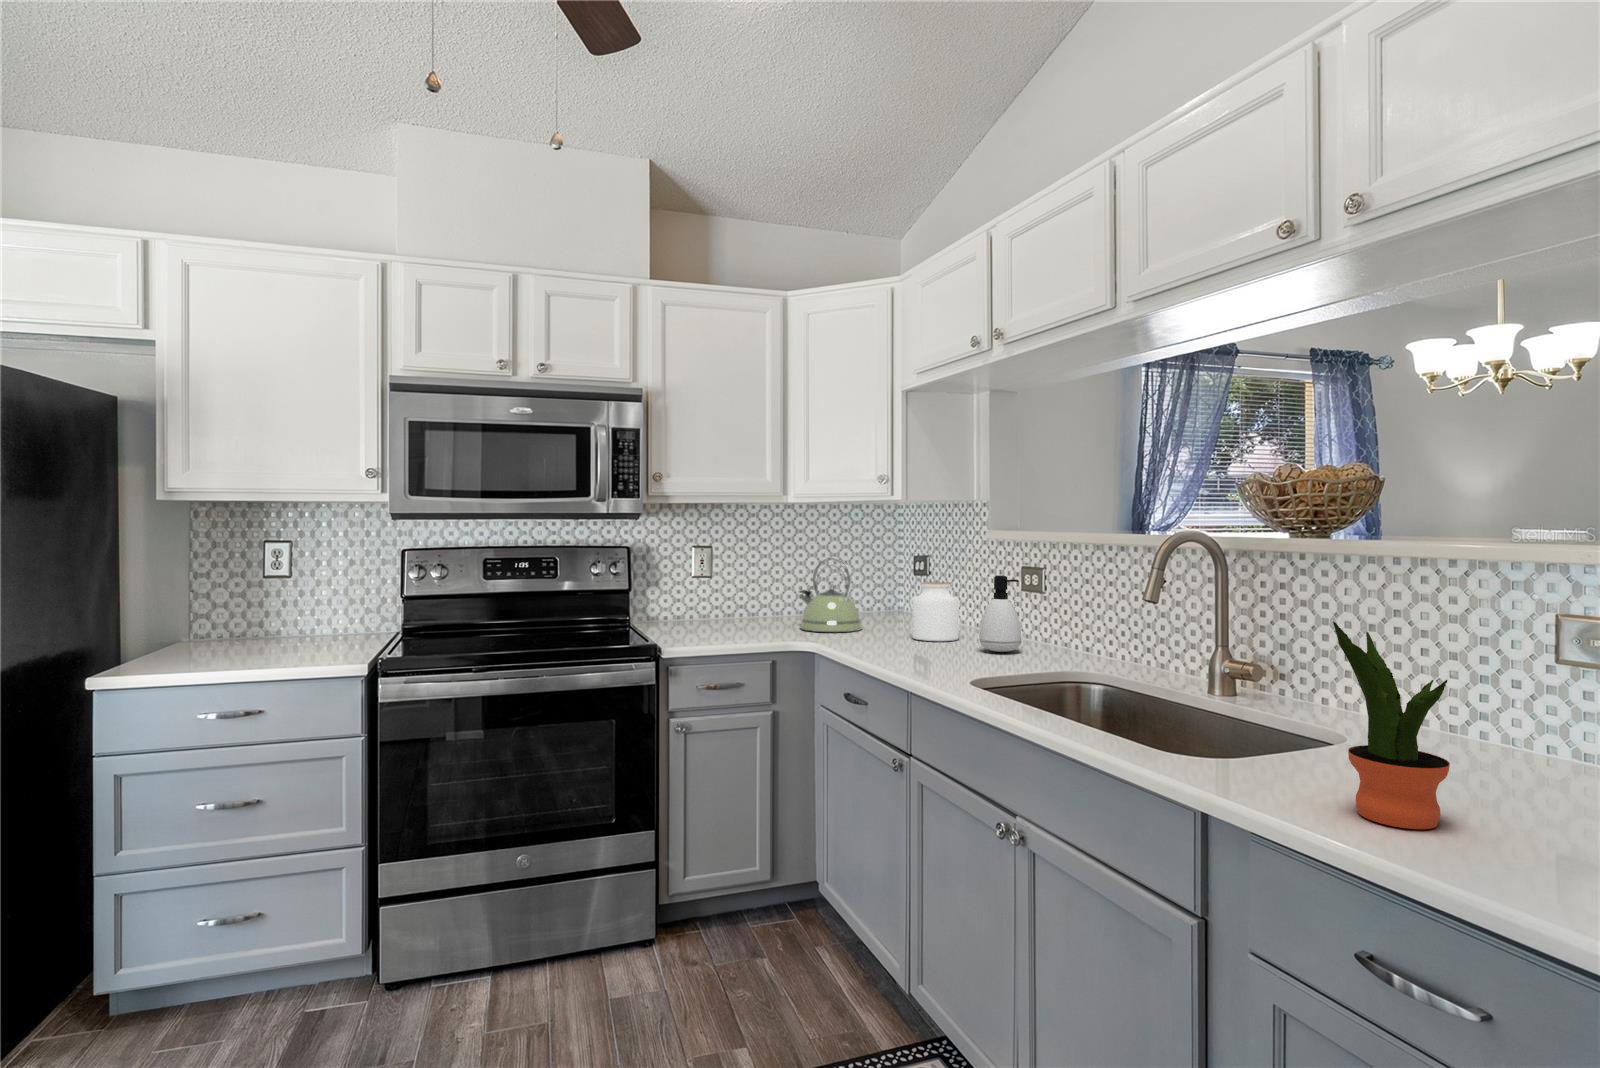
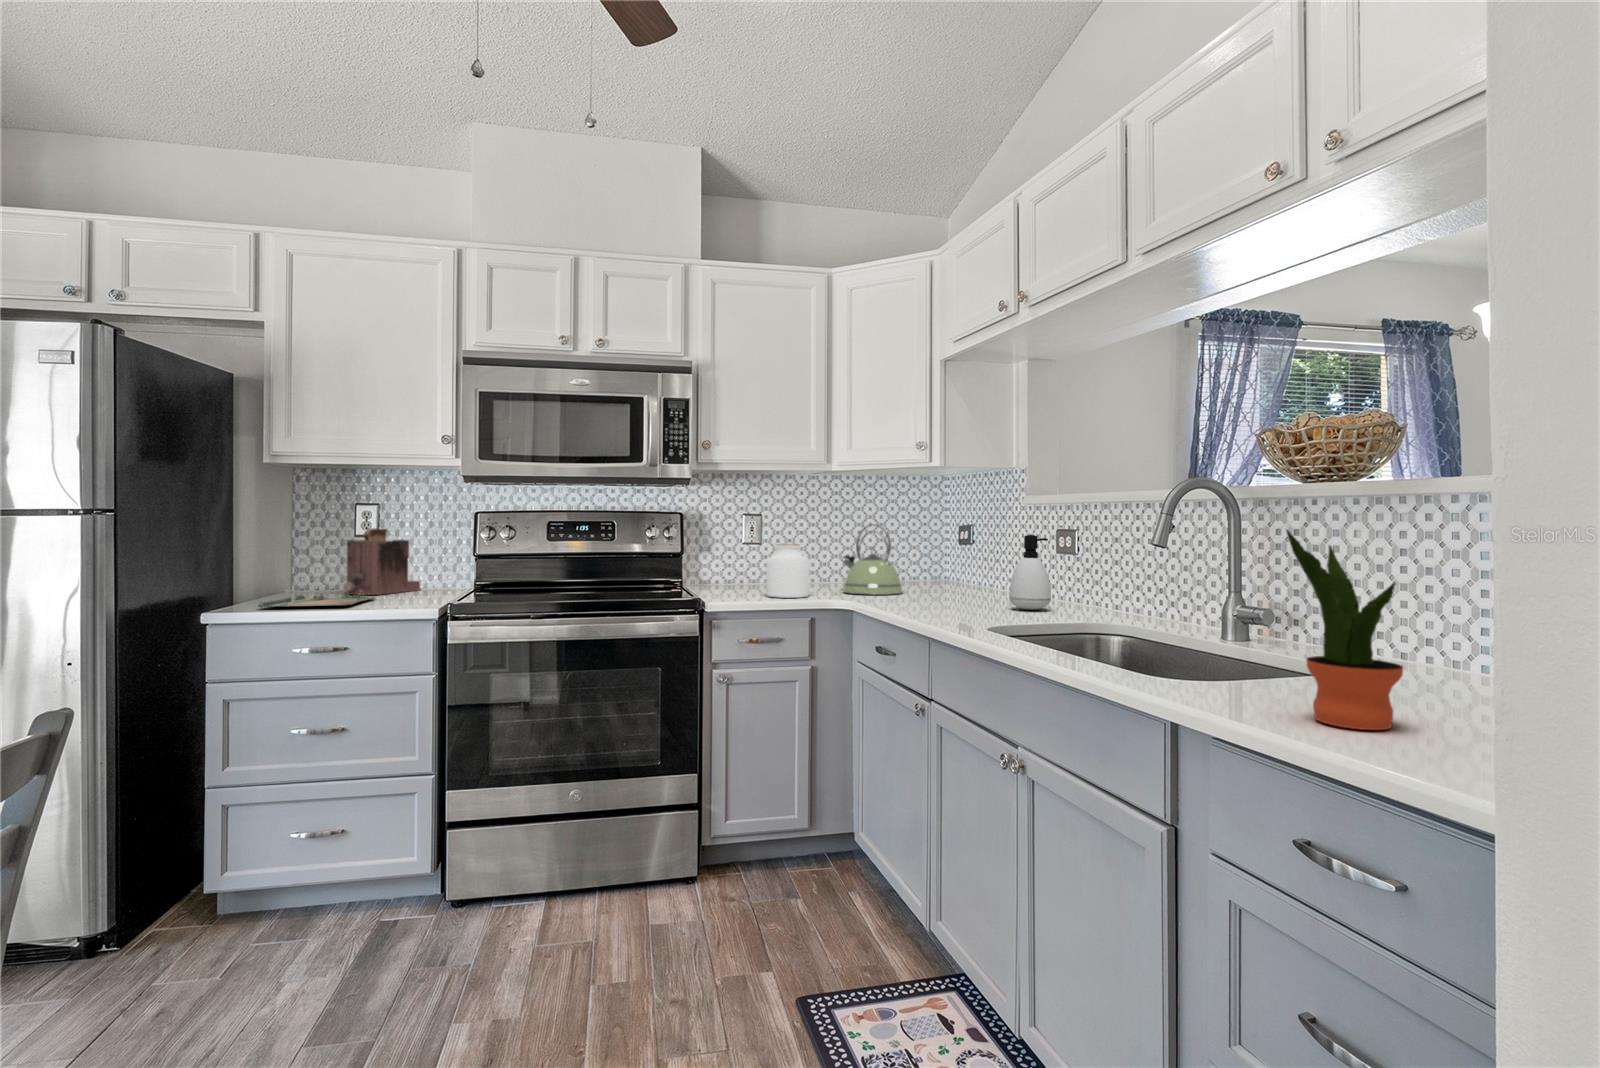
toaster: none [252,567,339,644] -> present [343,528,420,595]
jar: present [912,582,959,641] -> present [766,544,809,598]
tray: none [155,638,293,669] -> present [258,590,375,608]

